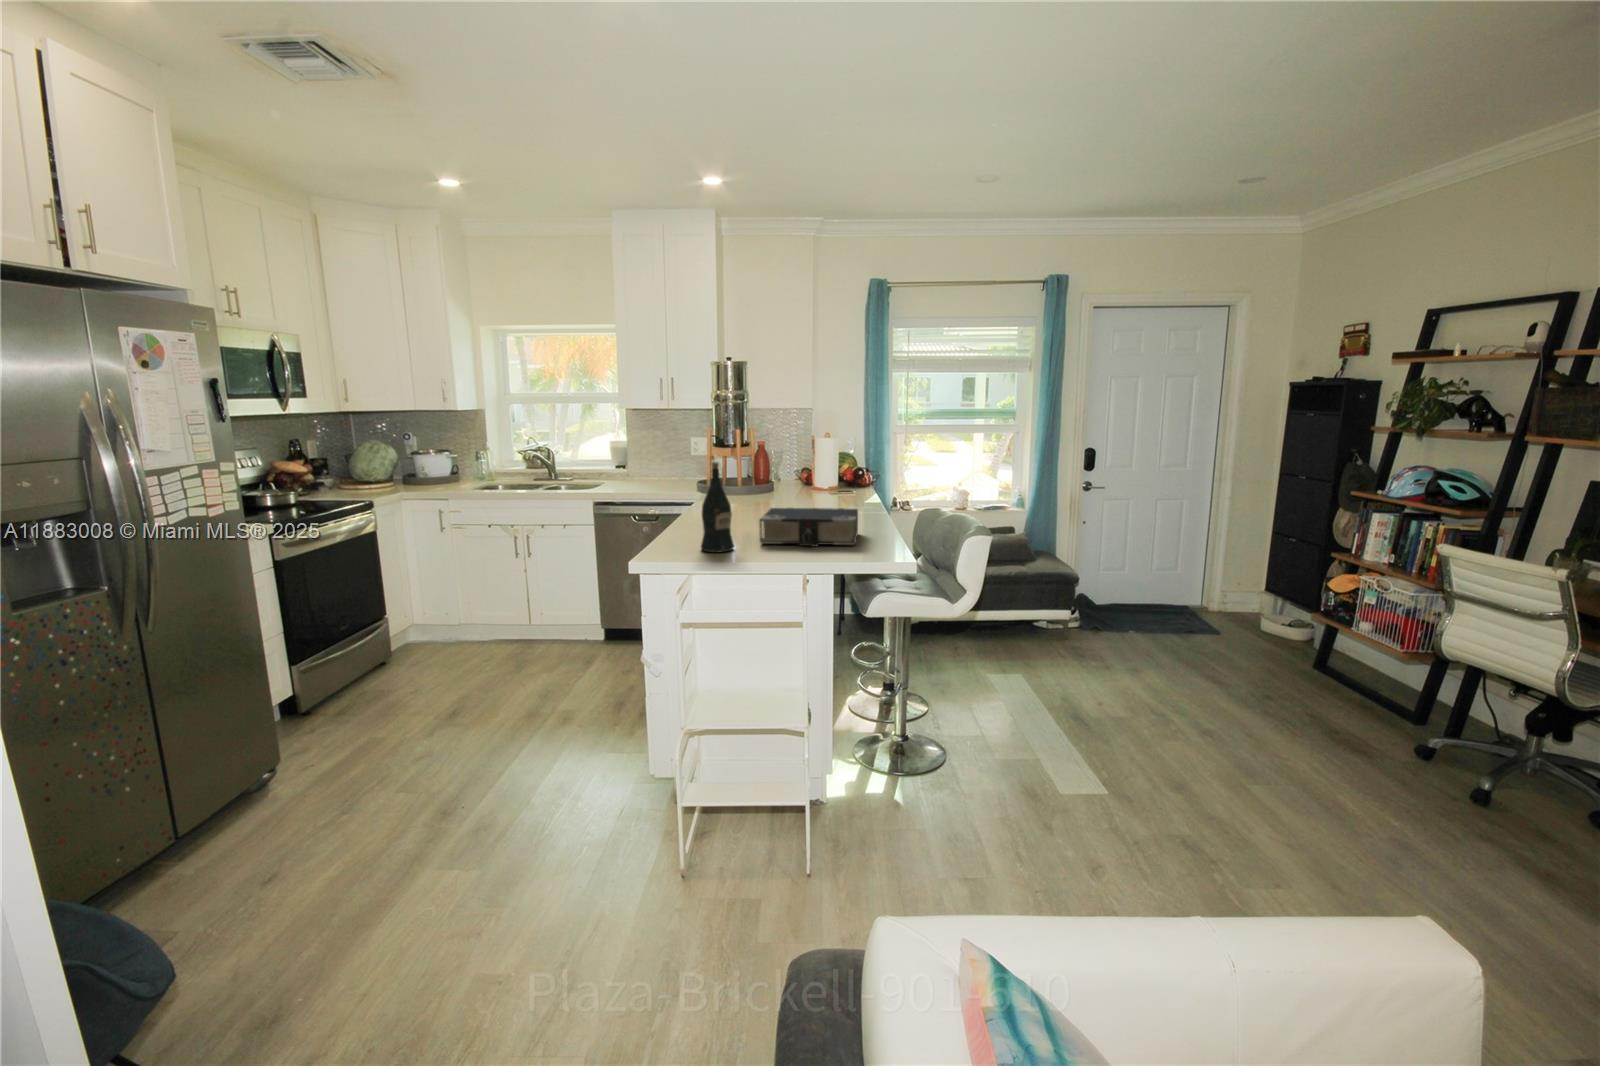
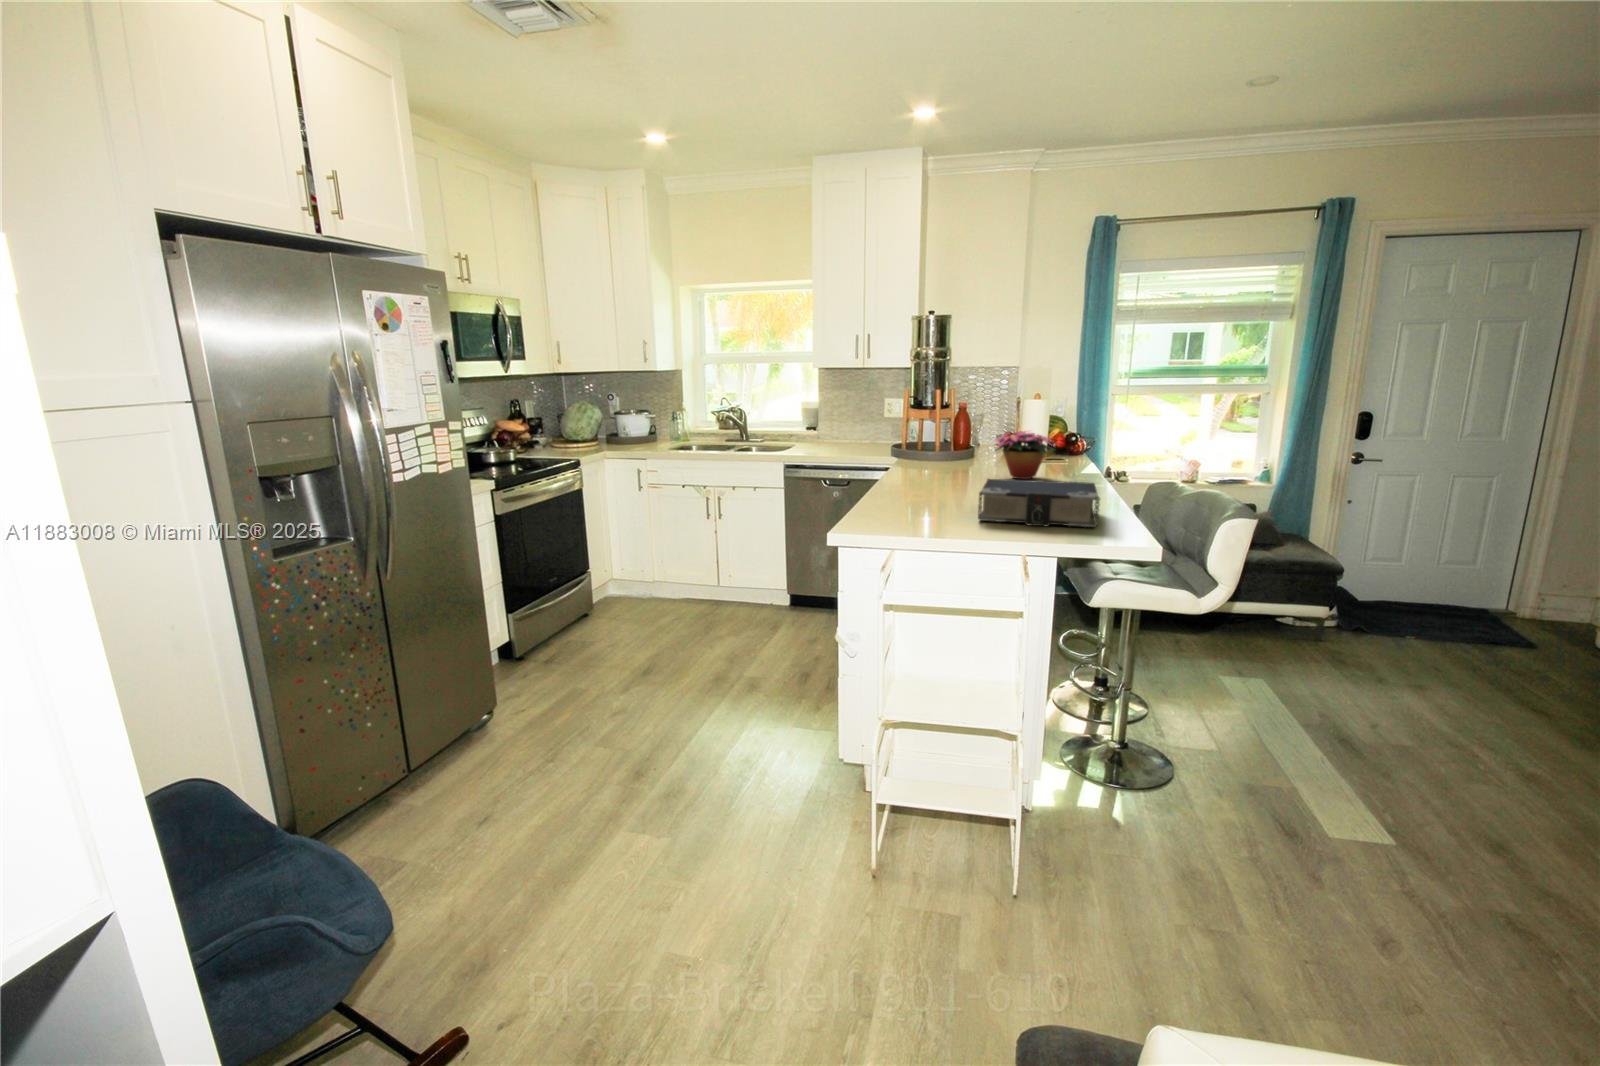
wine bottle: present [701,462,734,553] -> none [911,426,950,529]
flower arrangement: none [778,465,840,509] -> present [996,431,1050,479]

